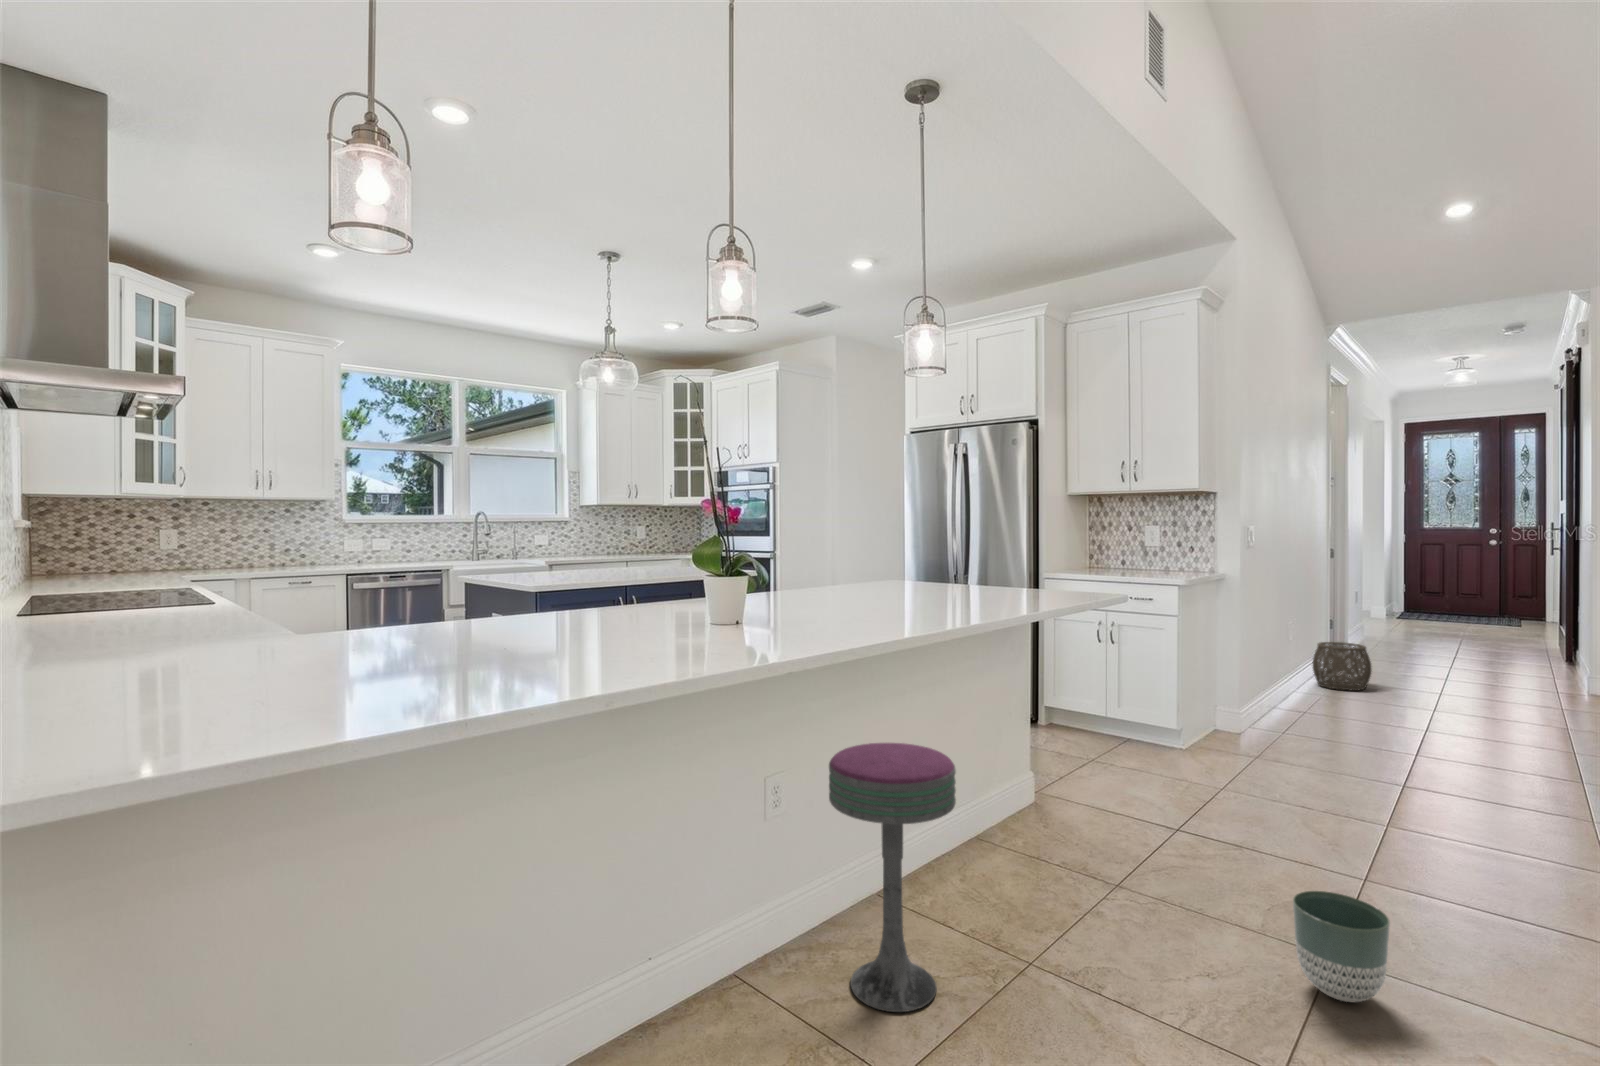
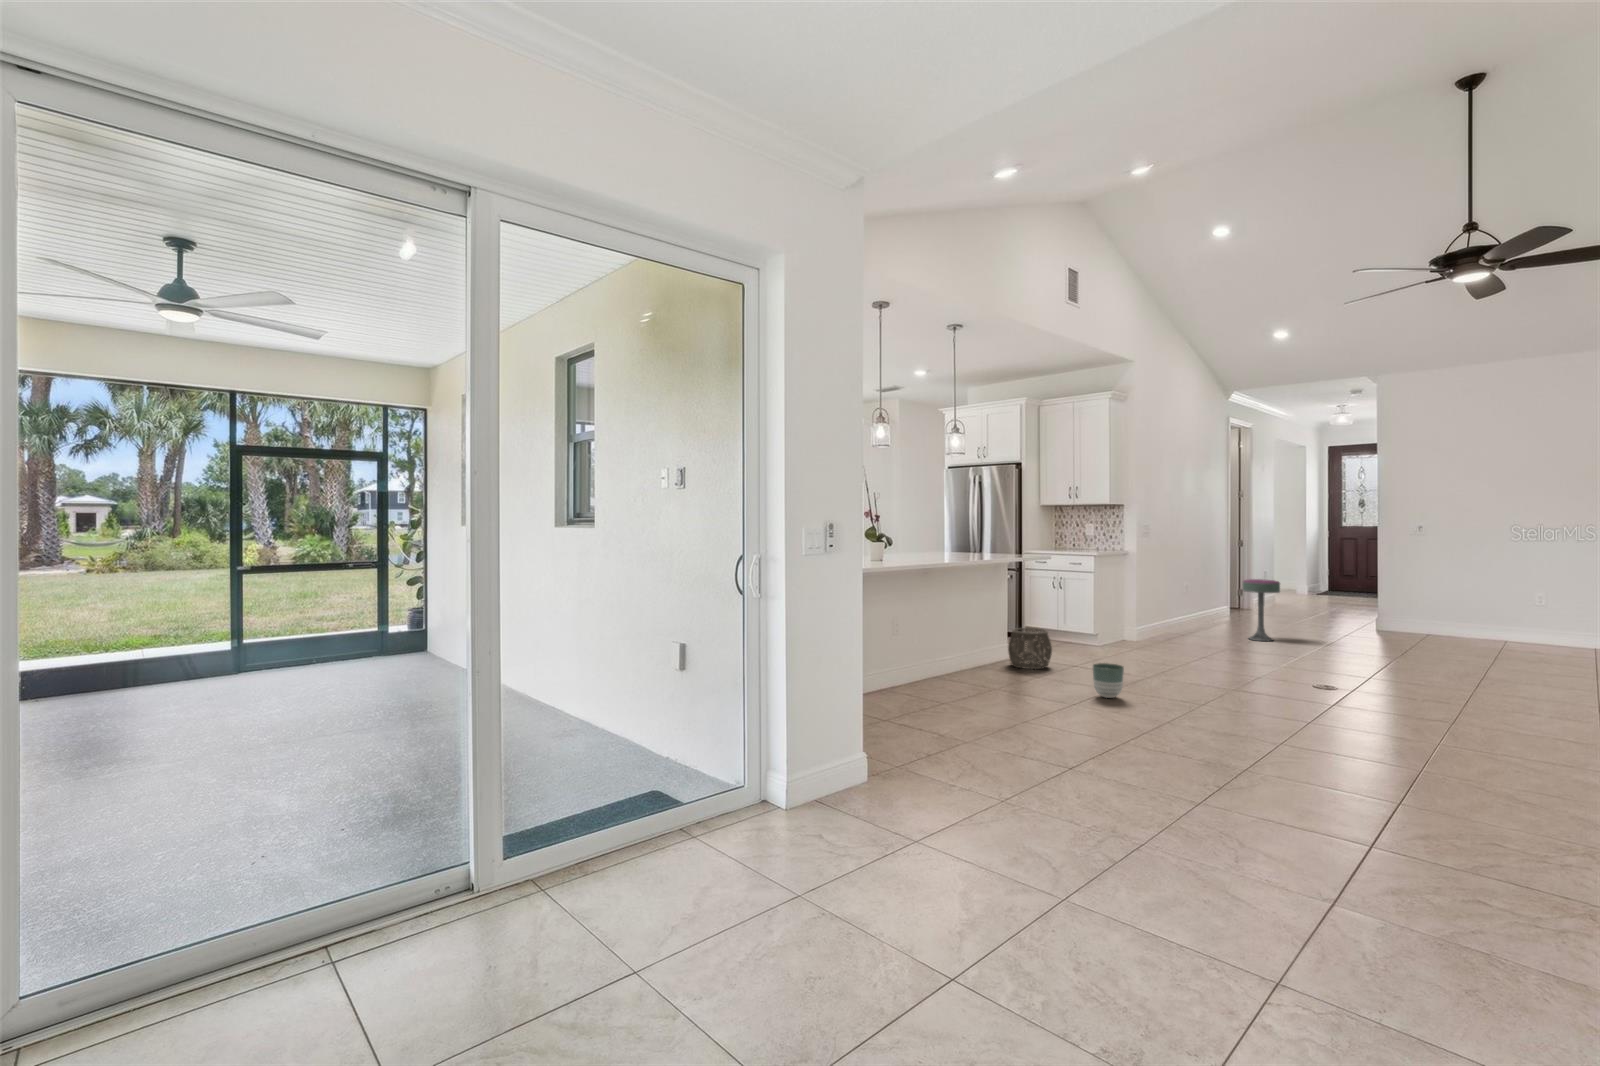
woven basket: present [1312,642,1372,691] -> present [1008,628,1052,669]
bar stool: present [829,743,956,1012] -> present [1243,579,1280,641]

